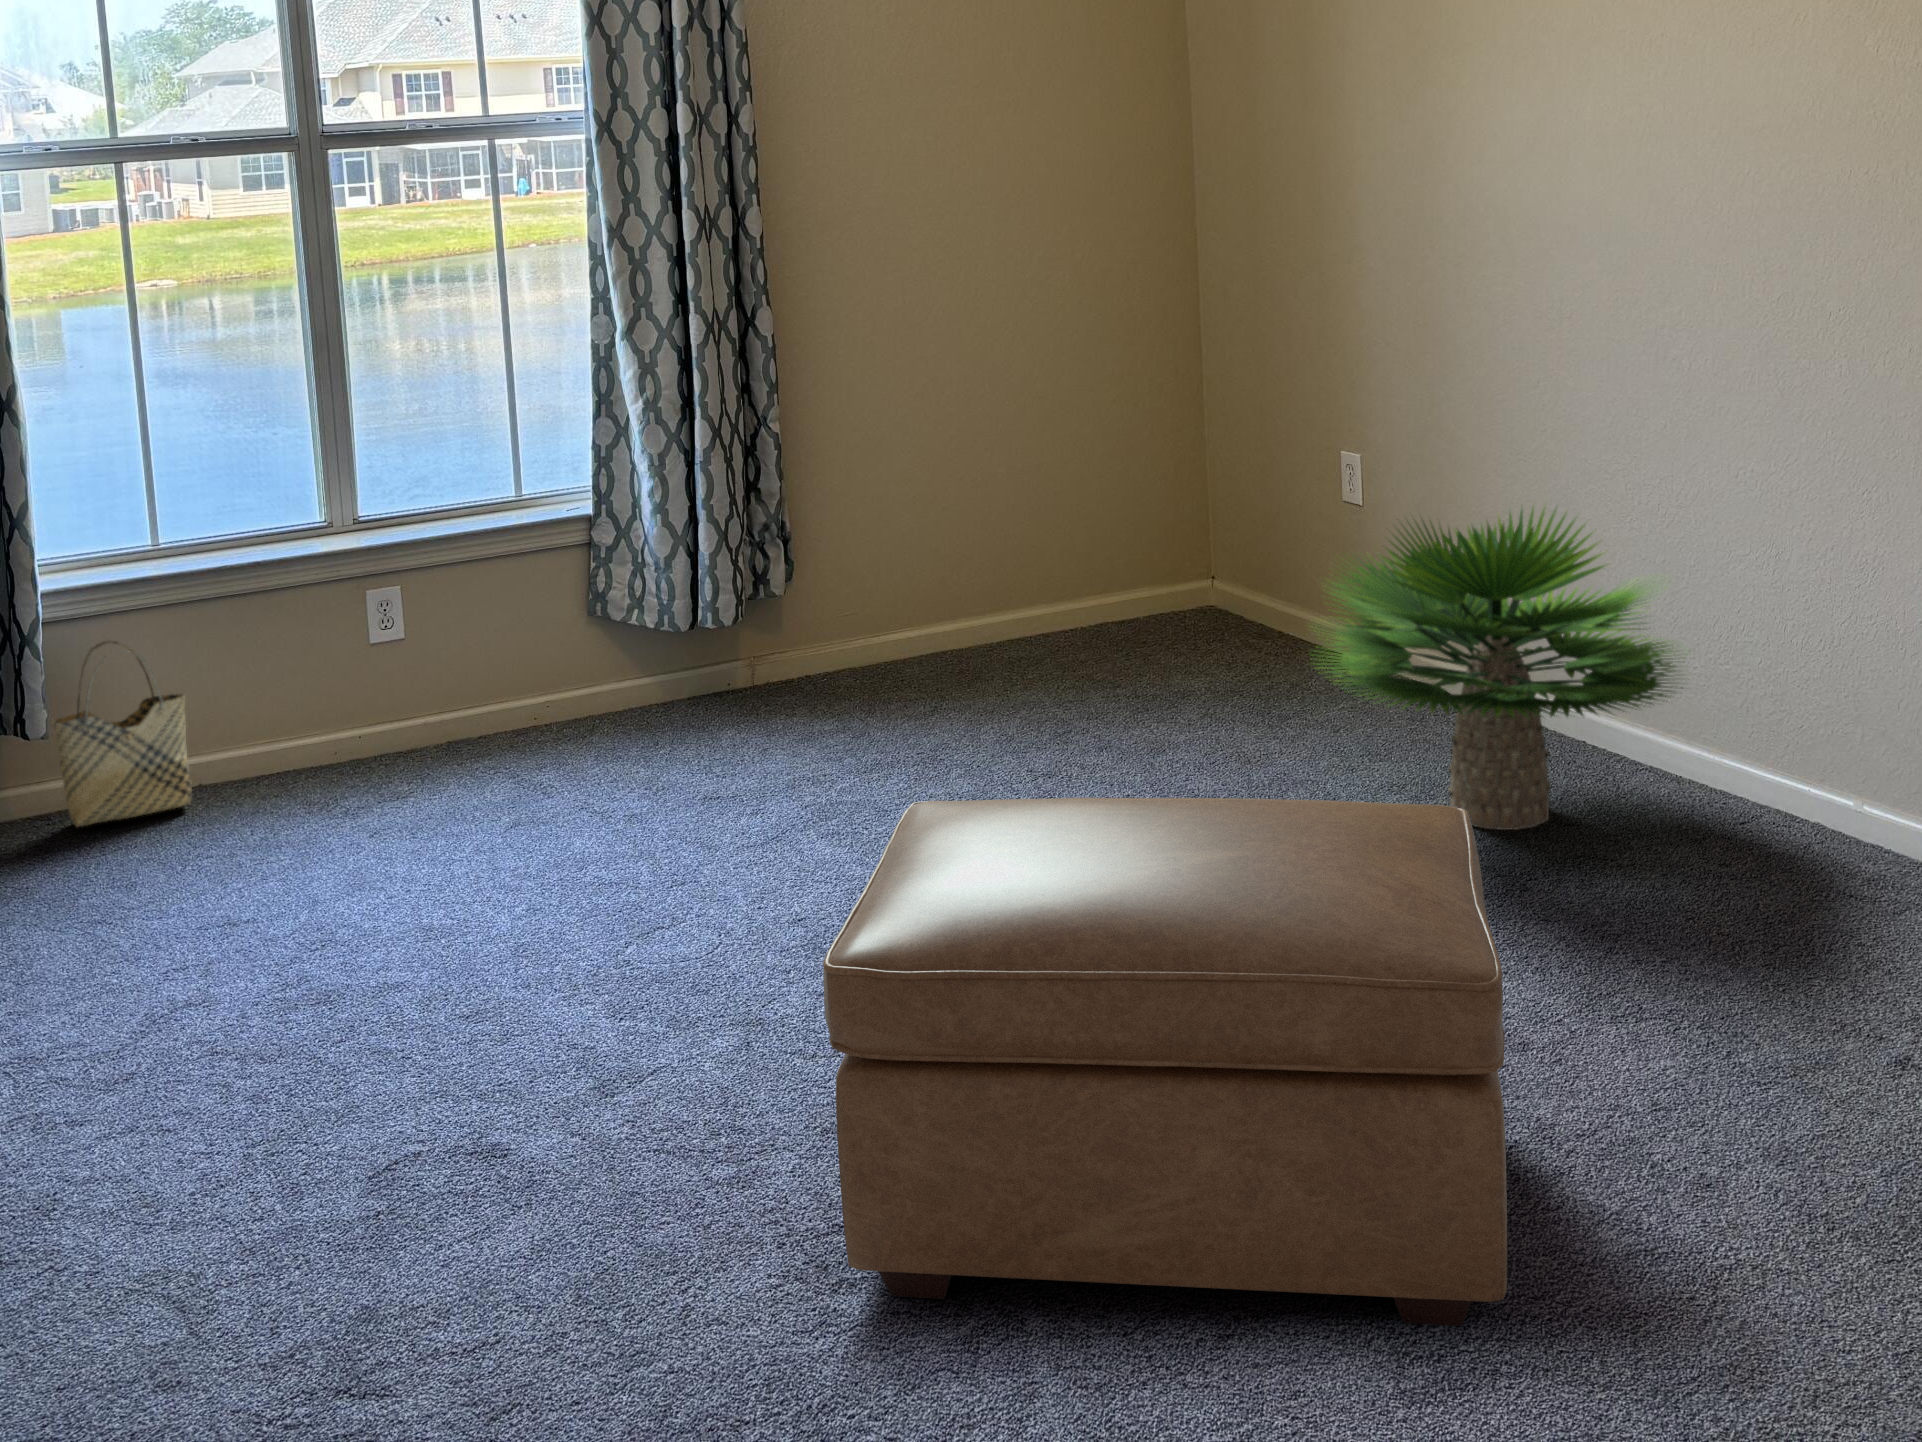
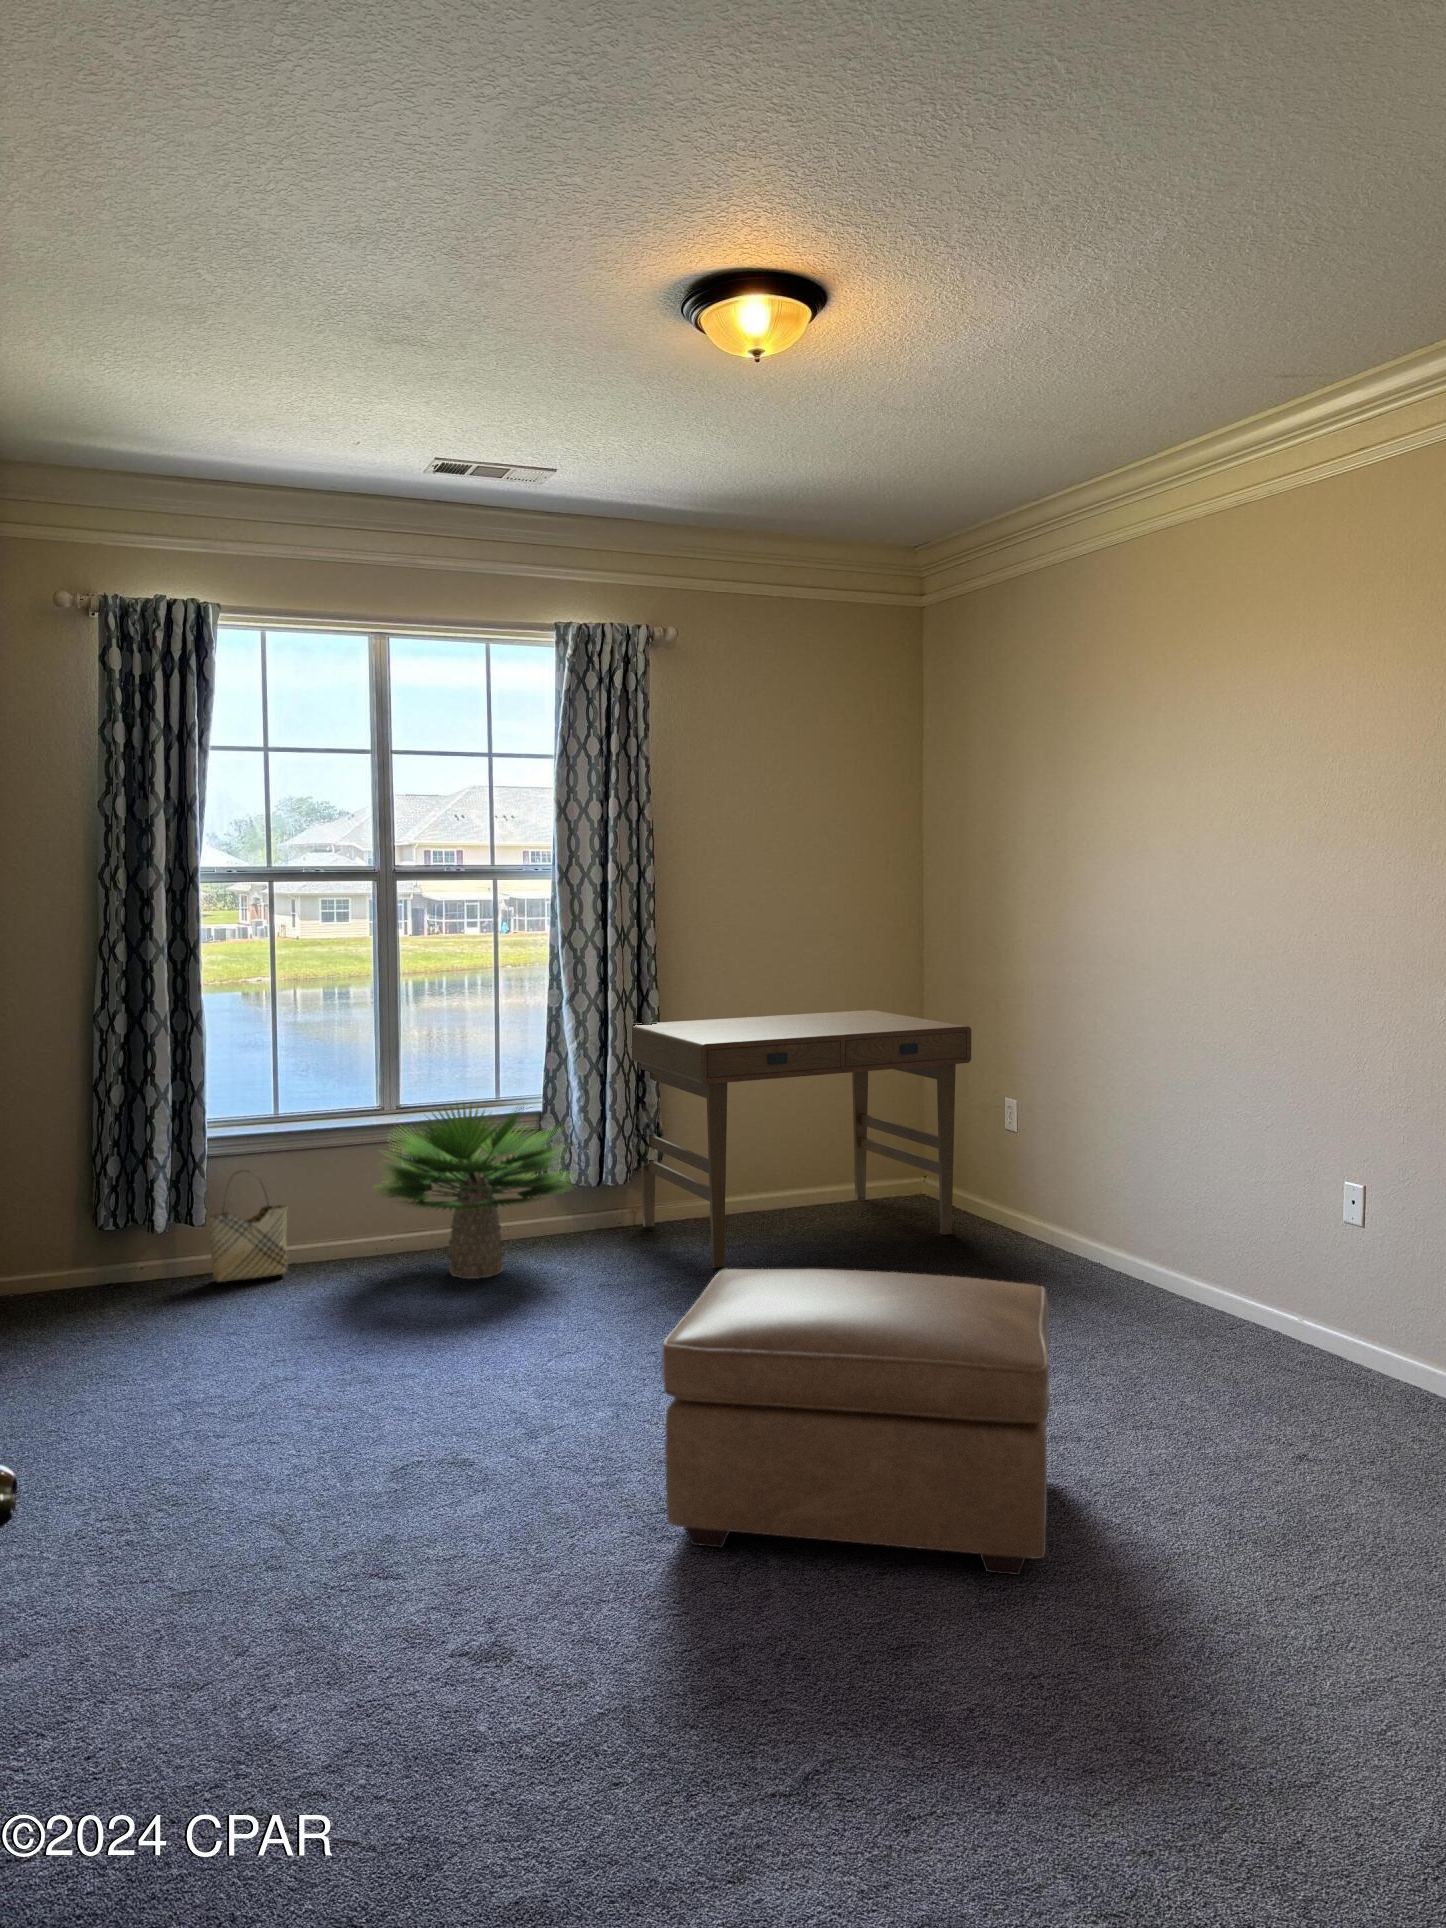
desk: none [724,319,1285,756] -> present [631,1010,971,1268]
potted plant: present [1315,508,1686,830] -> present [377,1106,567,1279]

